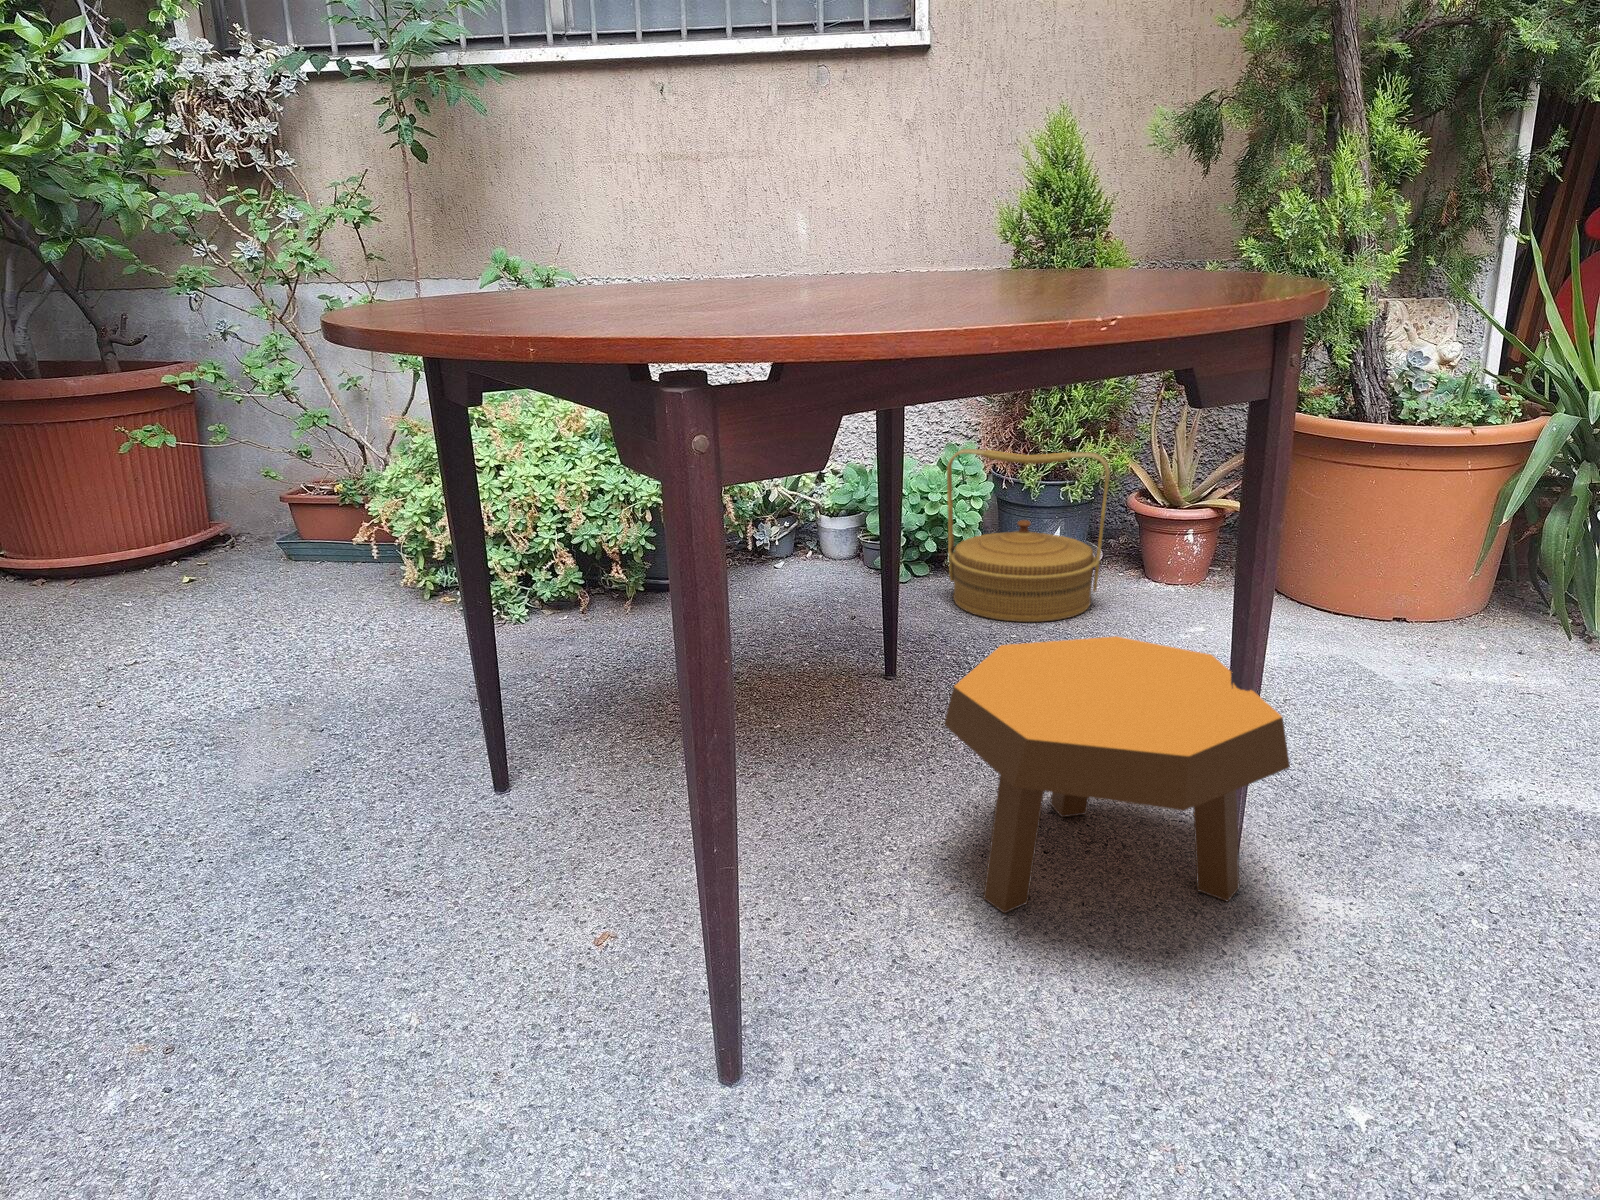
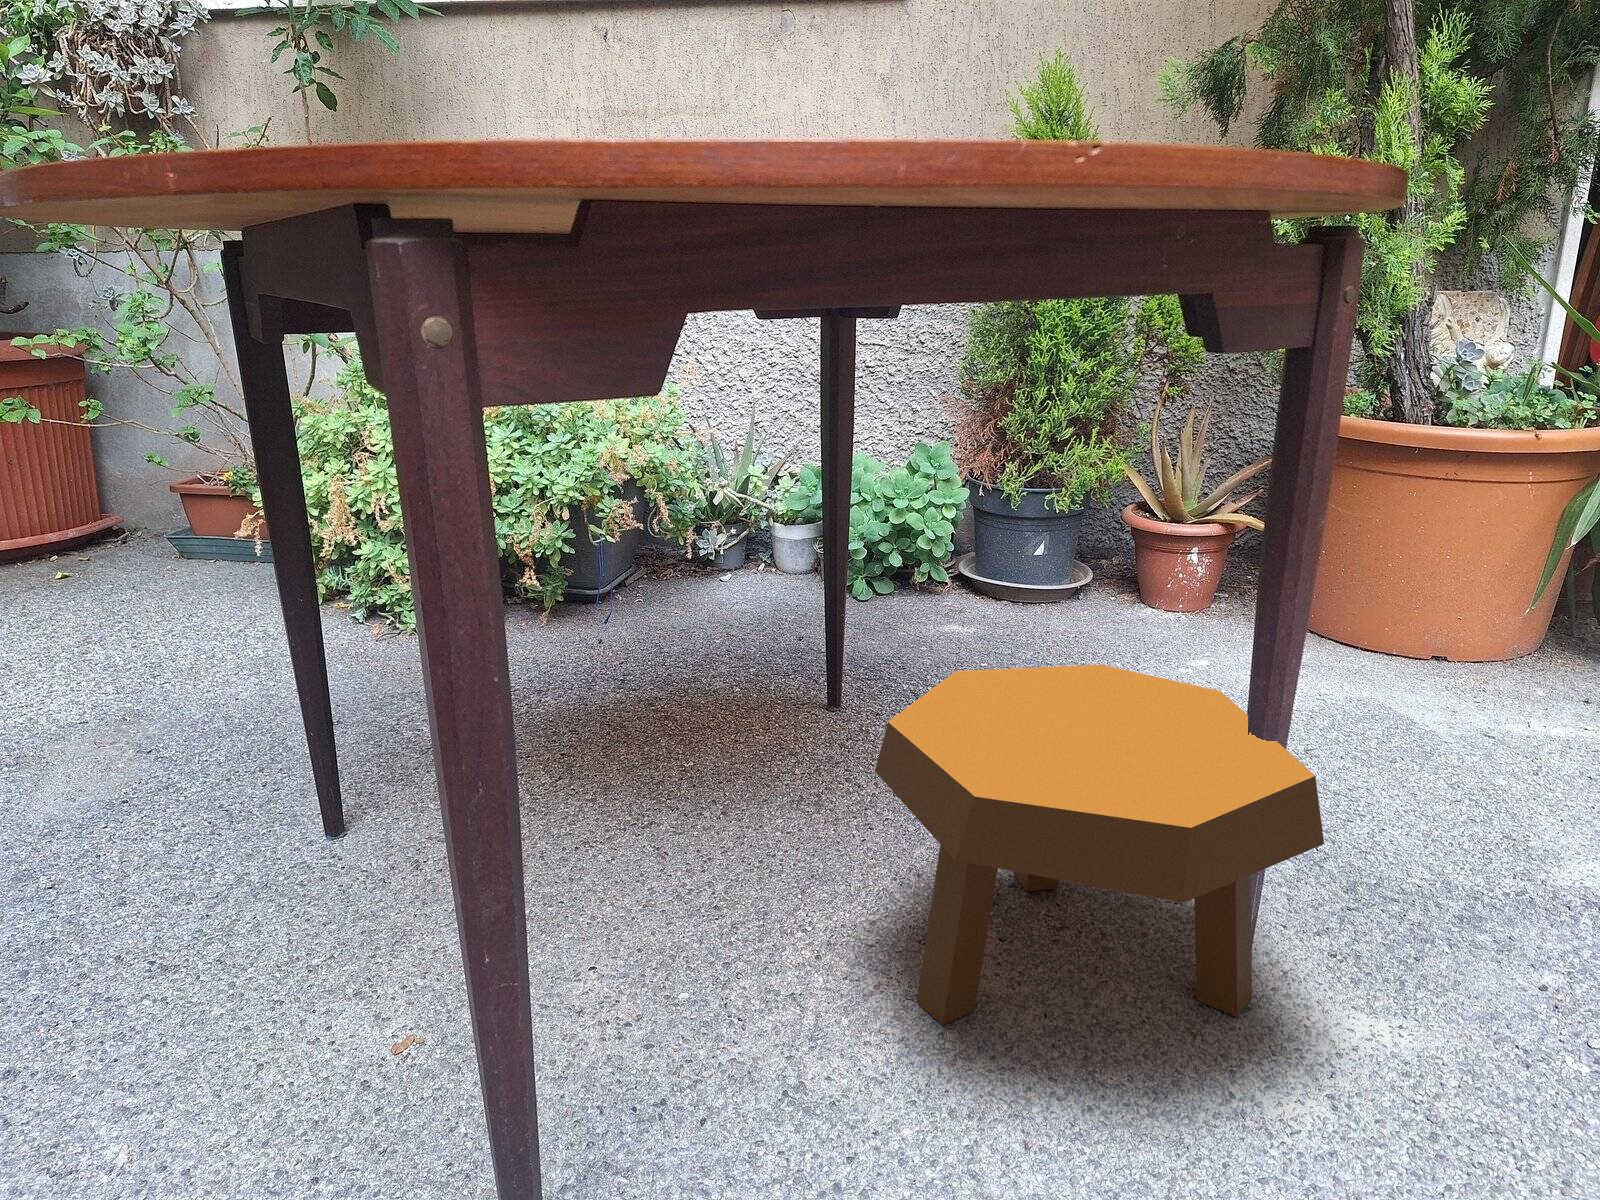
woven basket: present [947,449,1110,622] -> none [915,447,1102,648]

